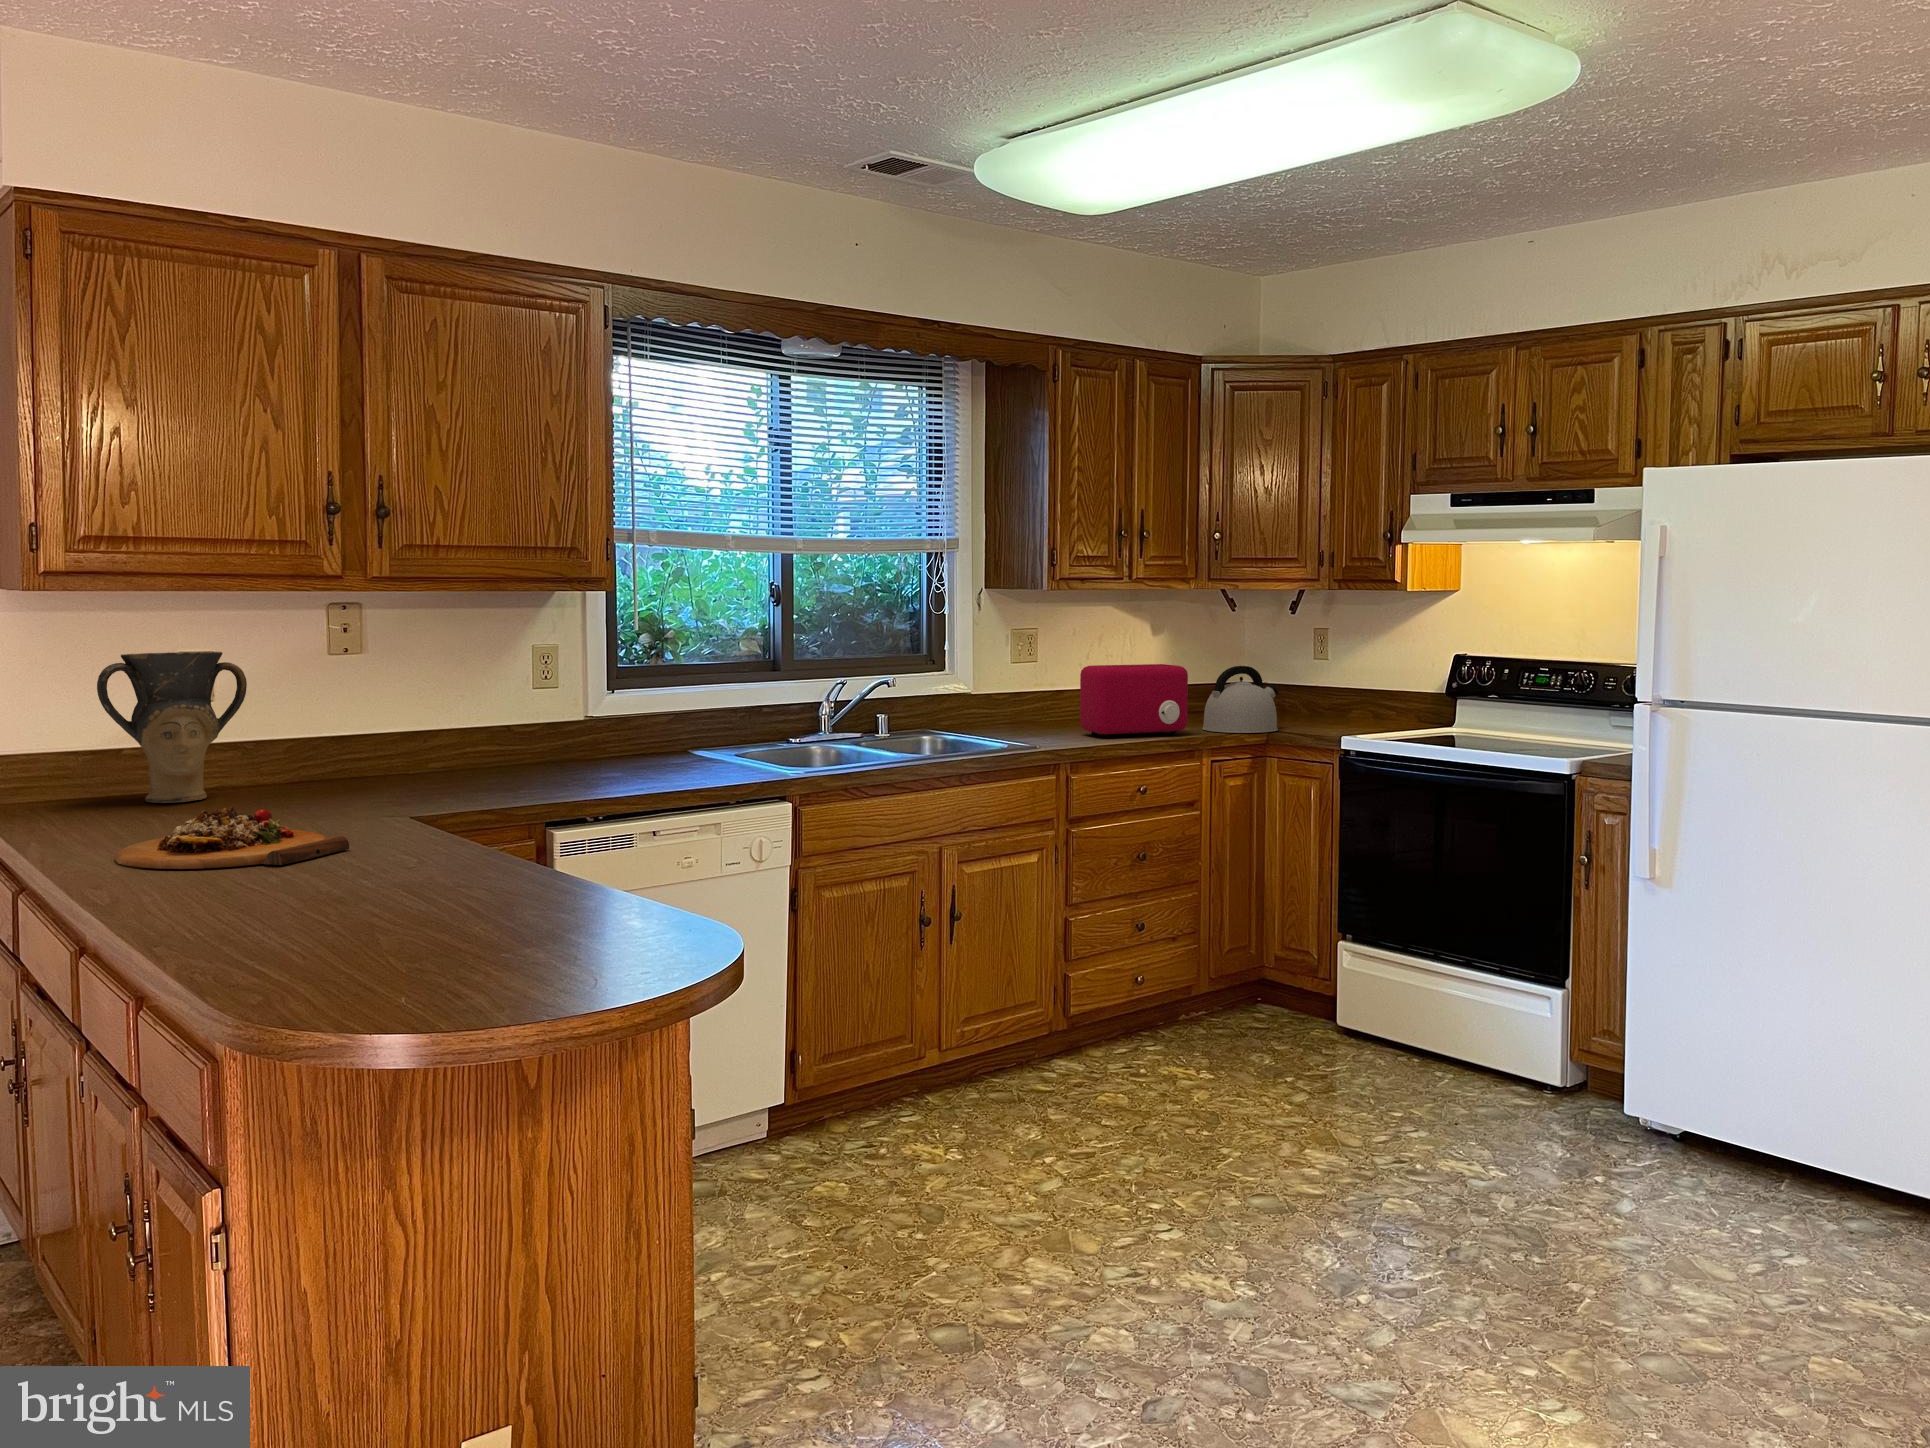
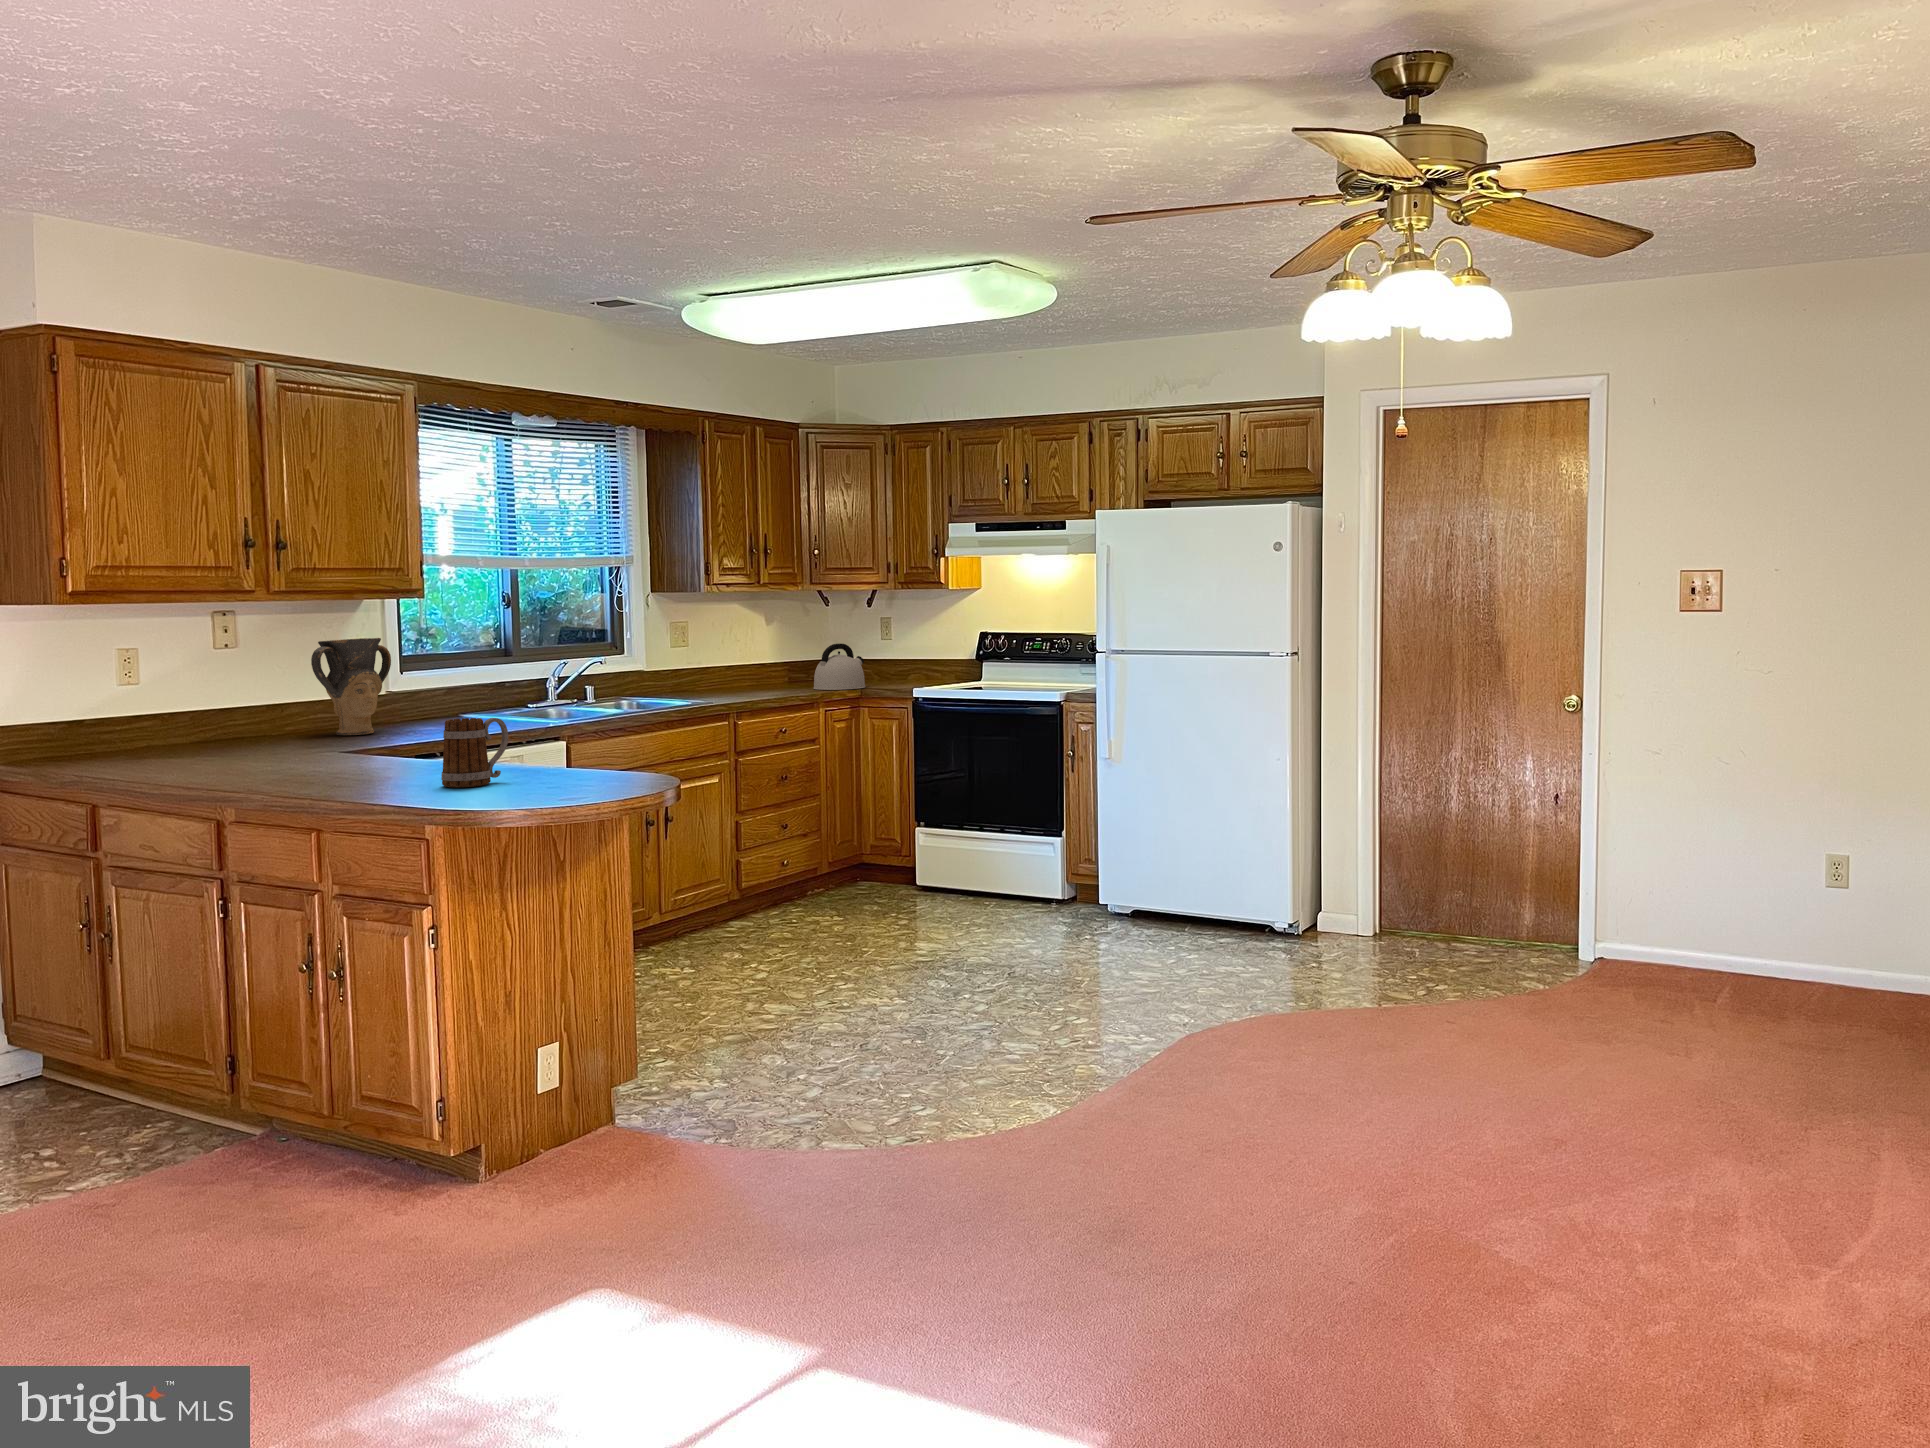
vase: present [97,652,247,803] -> present [311,638,391,735]
toaster: present [1080,664,1188,738] -> none [730,644,806,696]
cutting board: present [115,807,350,869] -> none [184,740,340,776]
mug: none [355,813,481,942] -> present [441,718,508,788]

